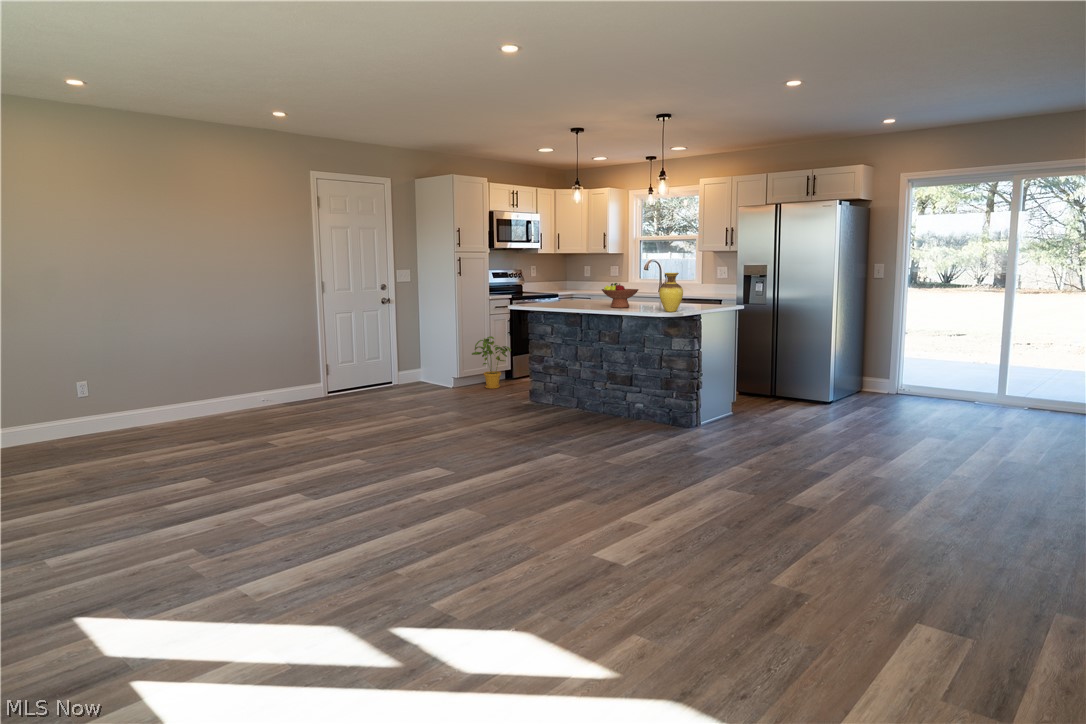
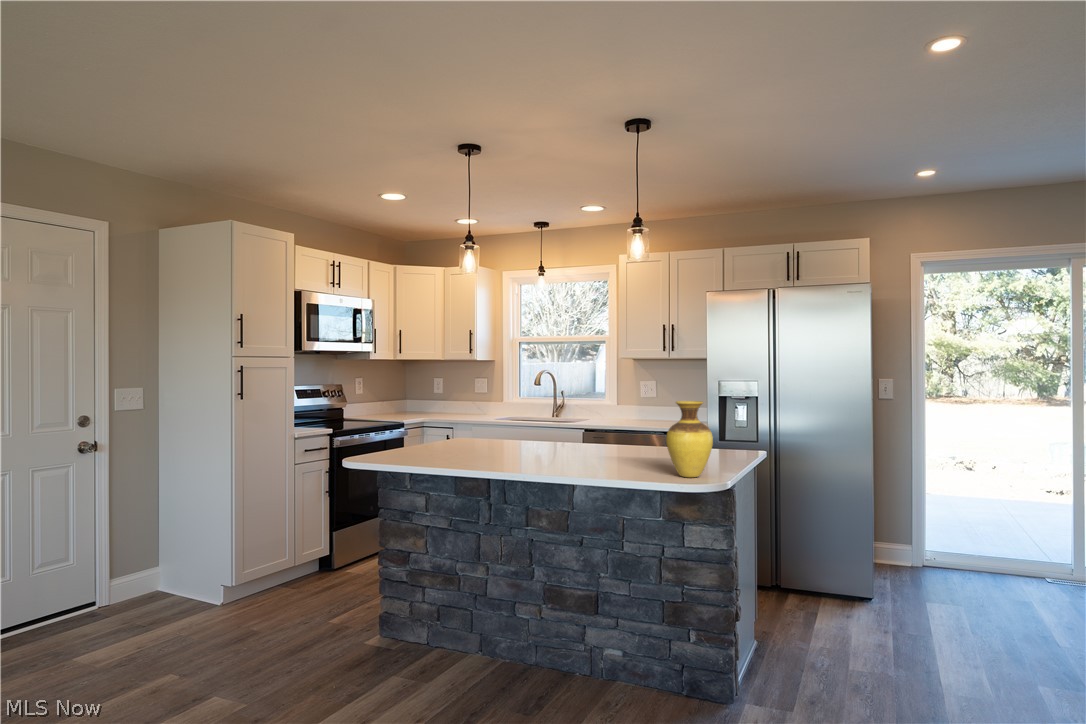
fruit bowl: present [602,283,638,308] -> none [532,417,602,464]
house plant: present [472,336,511,389] -> none [260,509,337,605]

